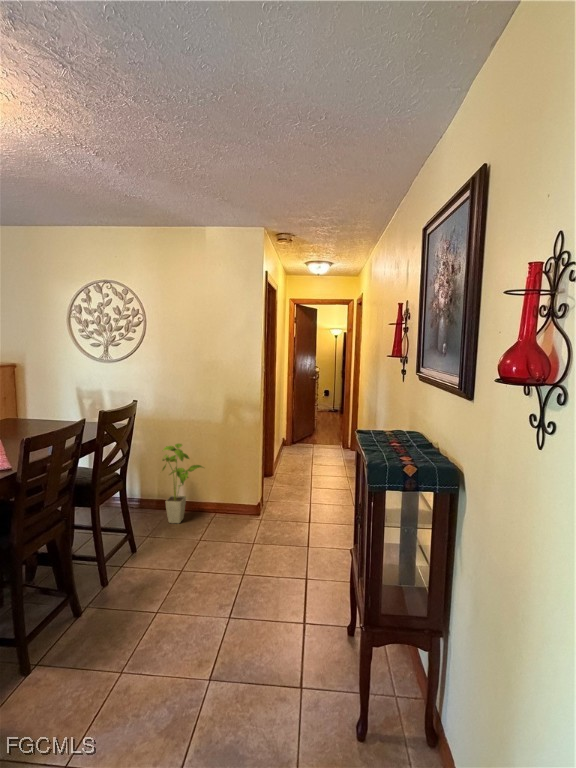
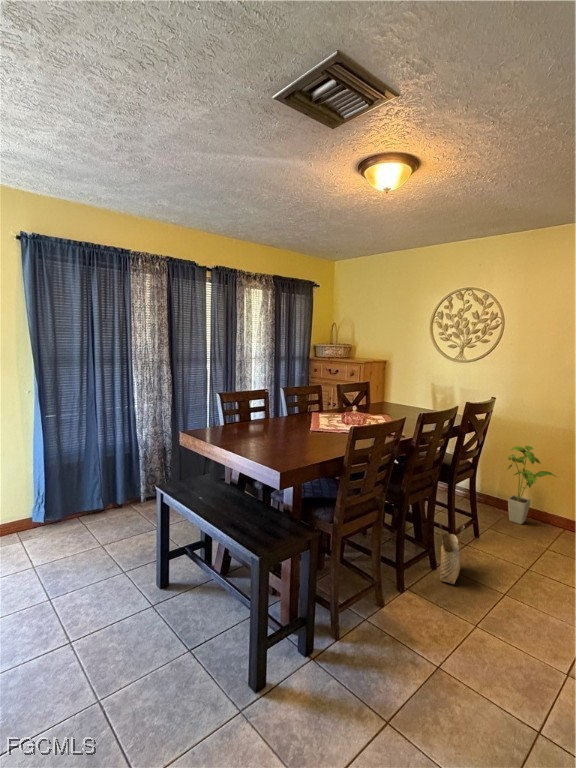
woven basket: none [77,552,111,629] -> present [439,522,464,584]

